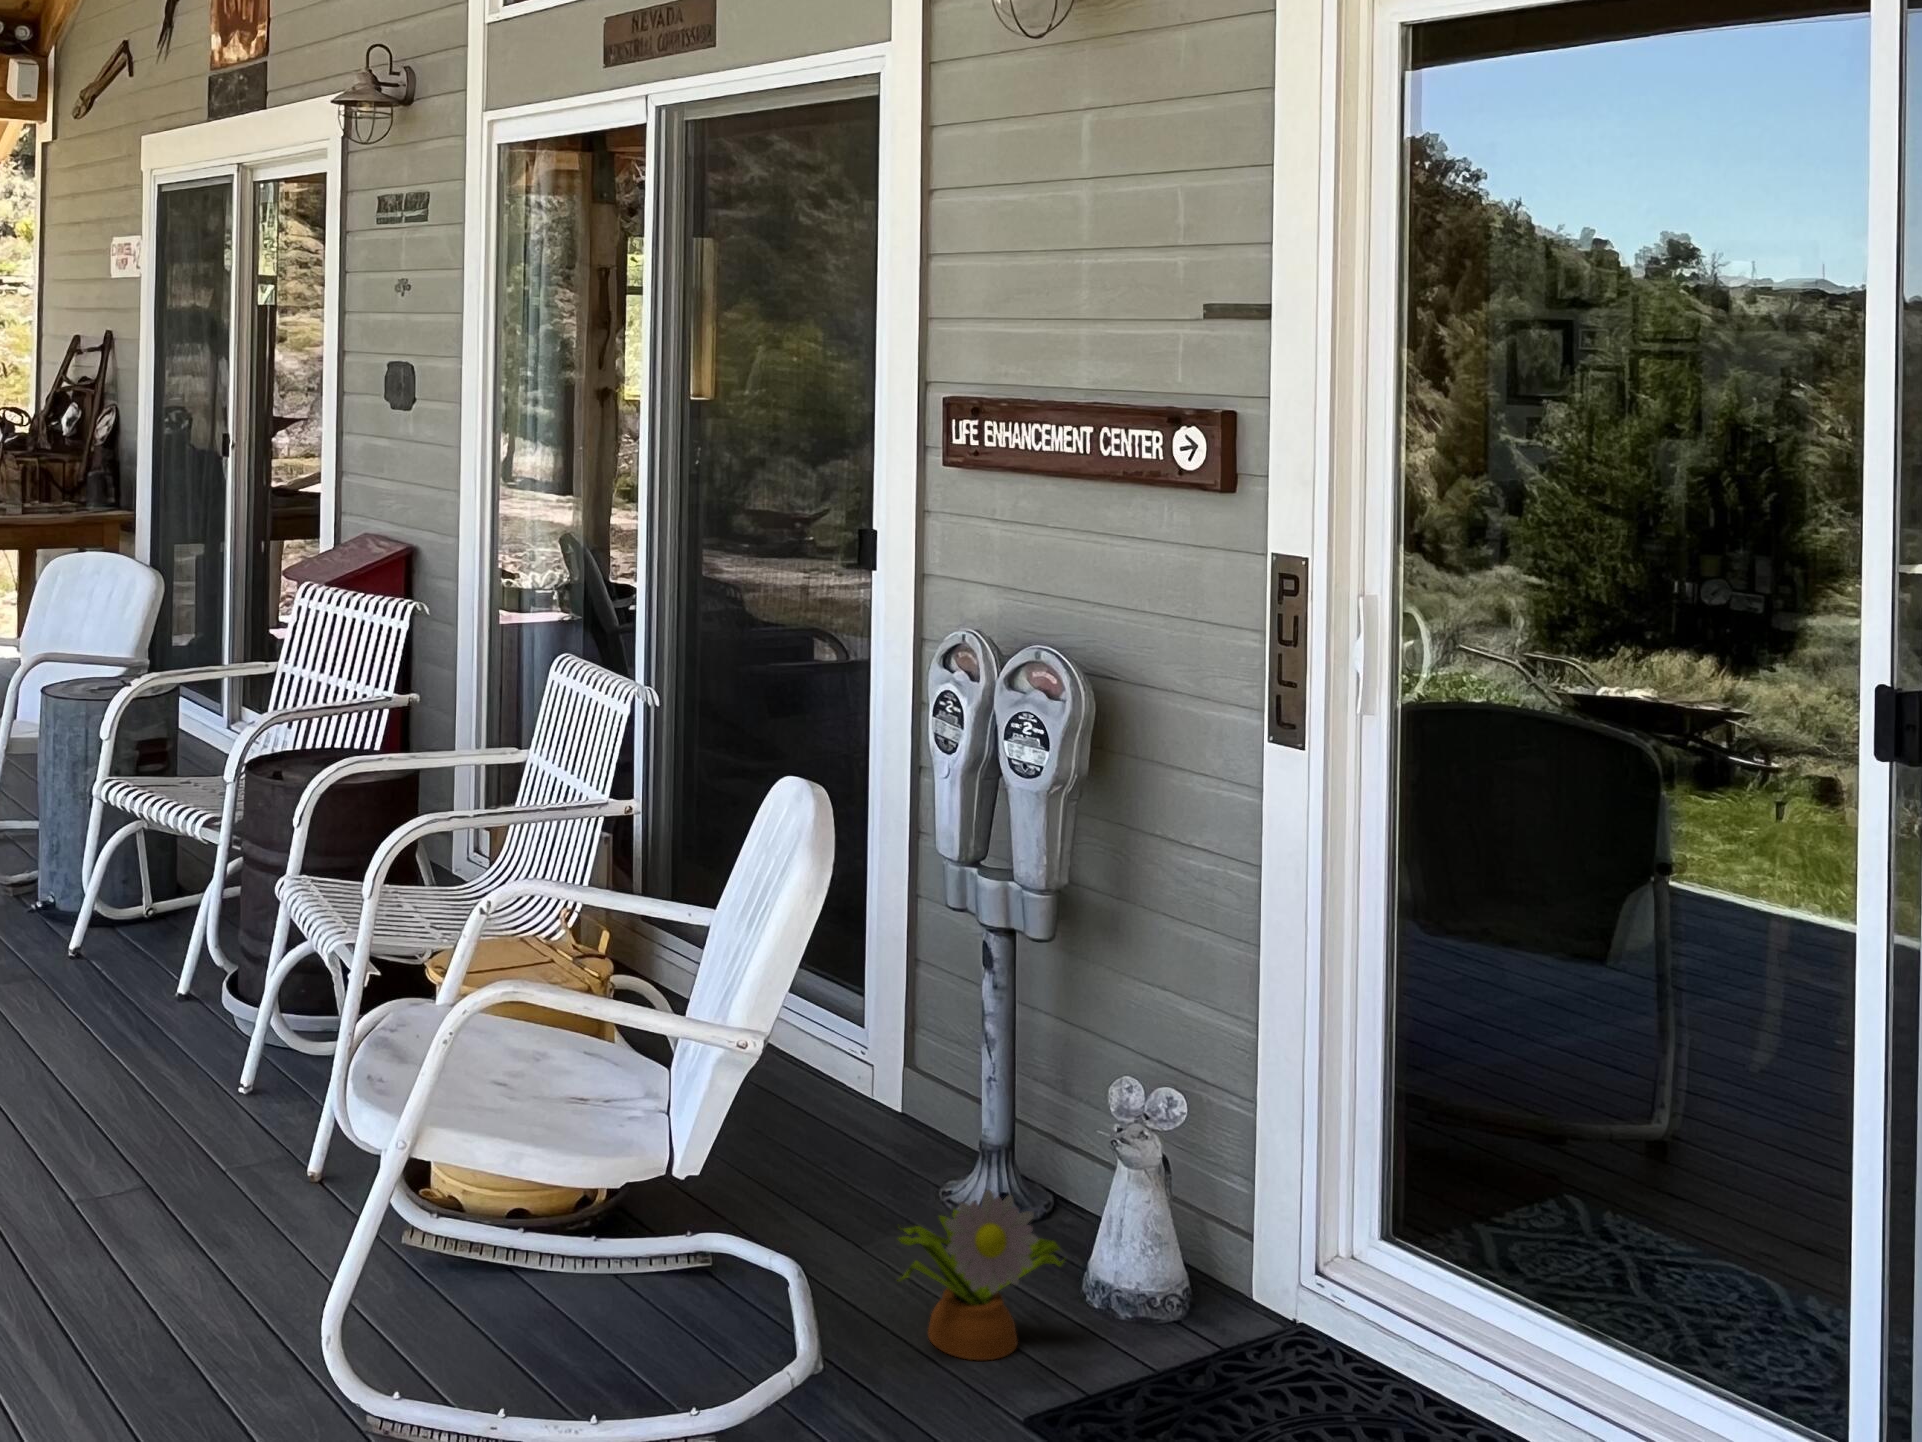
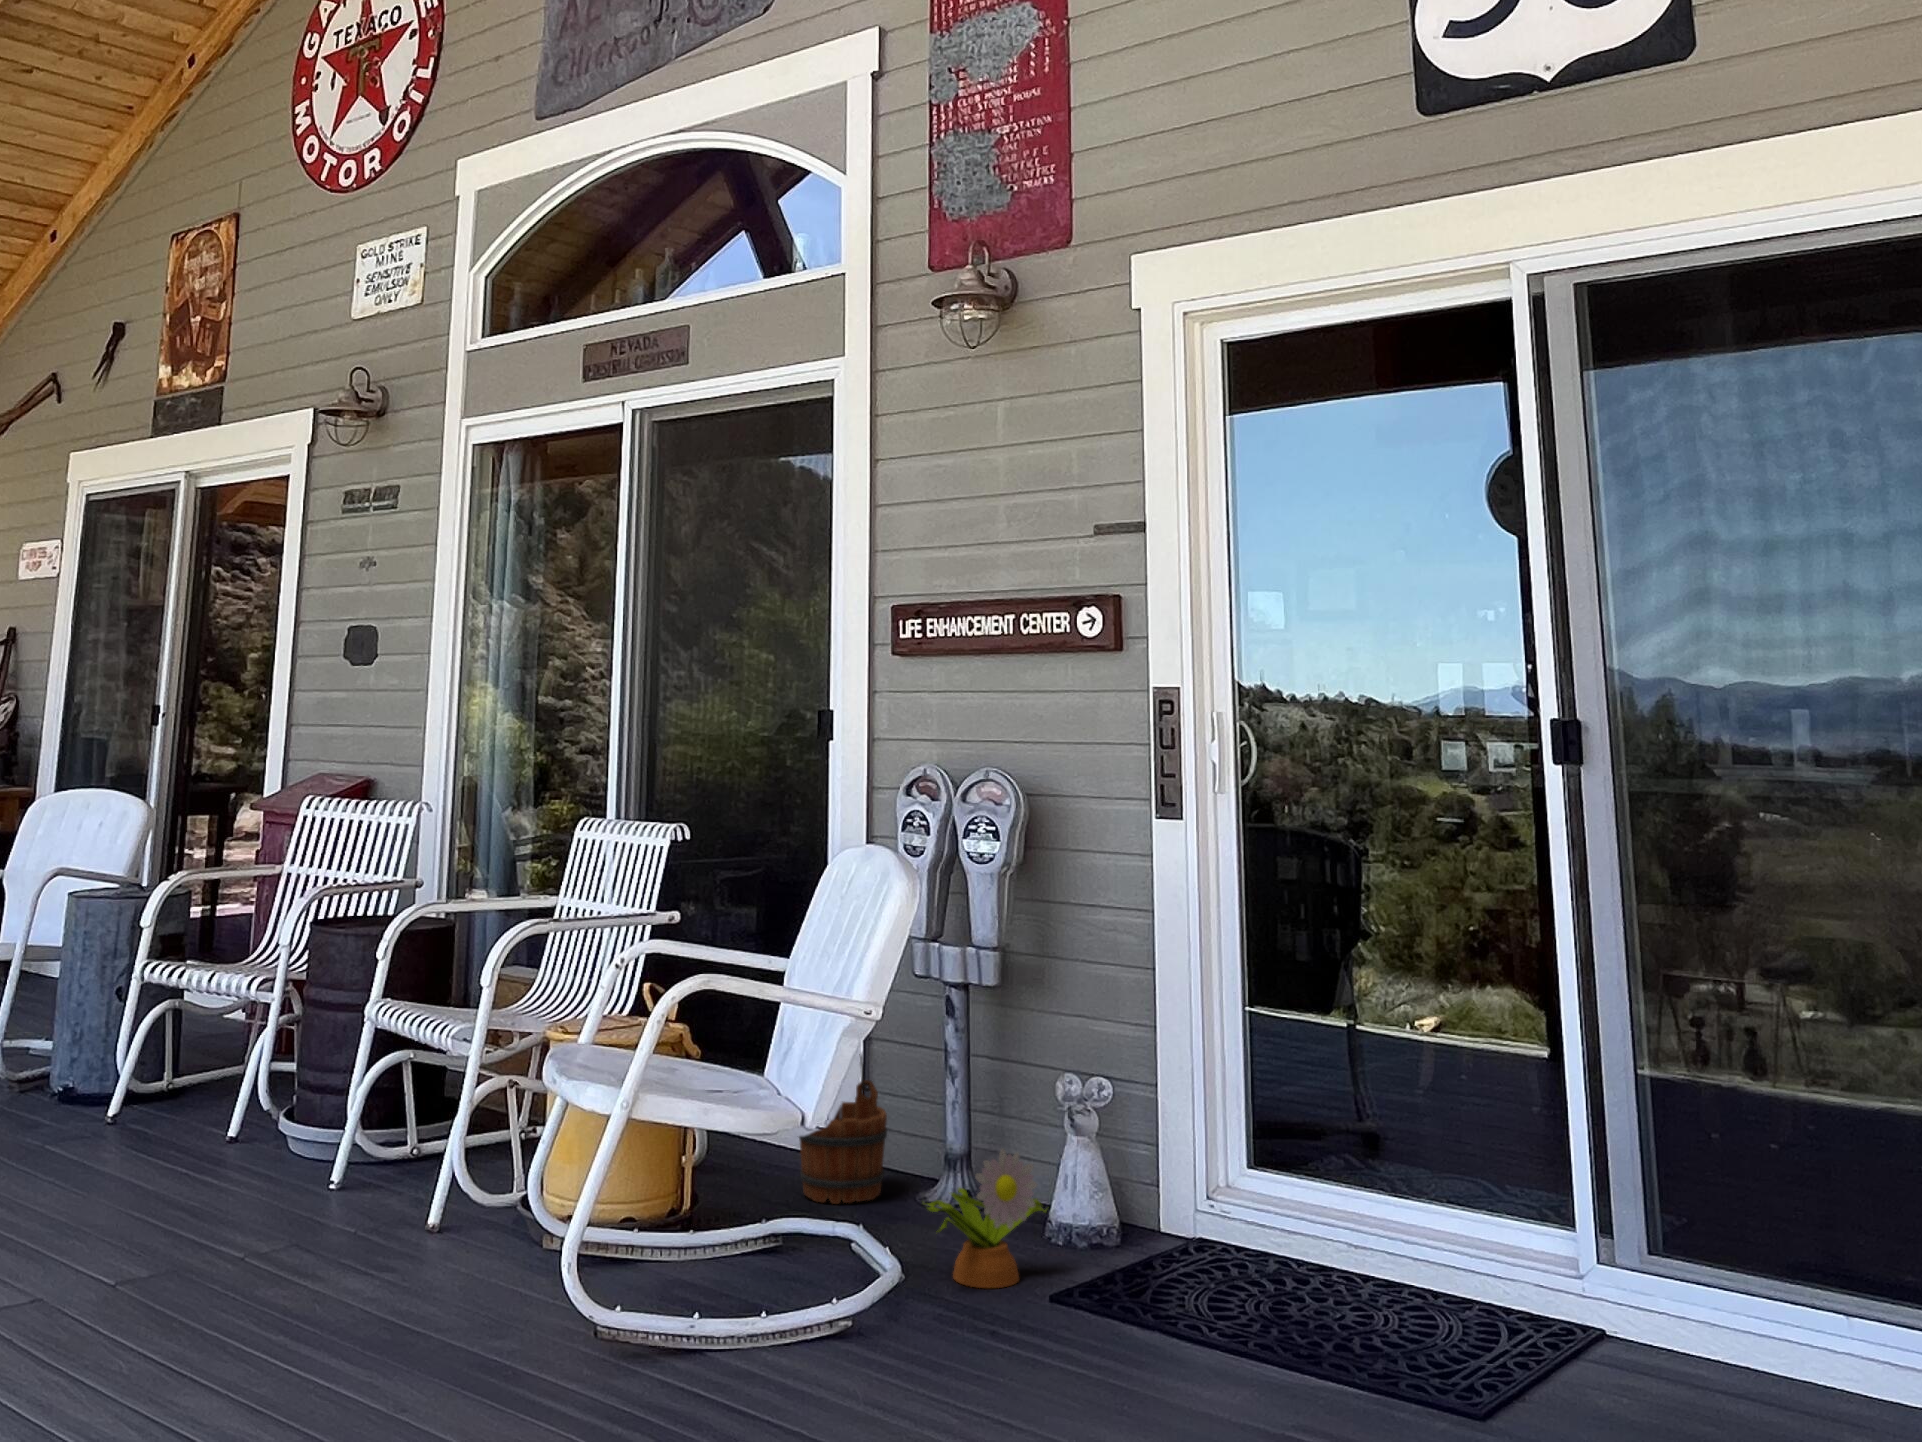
wooden bucket: none [804,954,921,1168] -> present [799,1054,887,1204]

